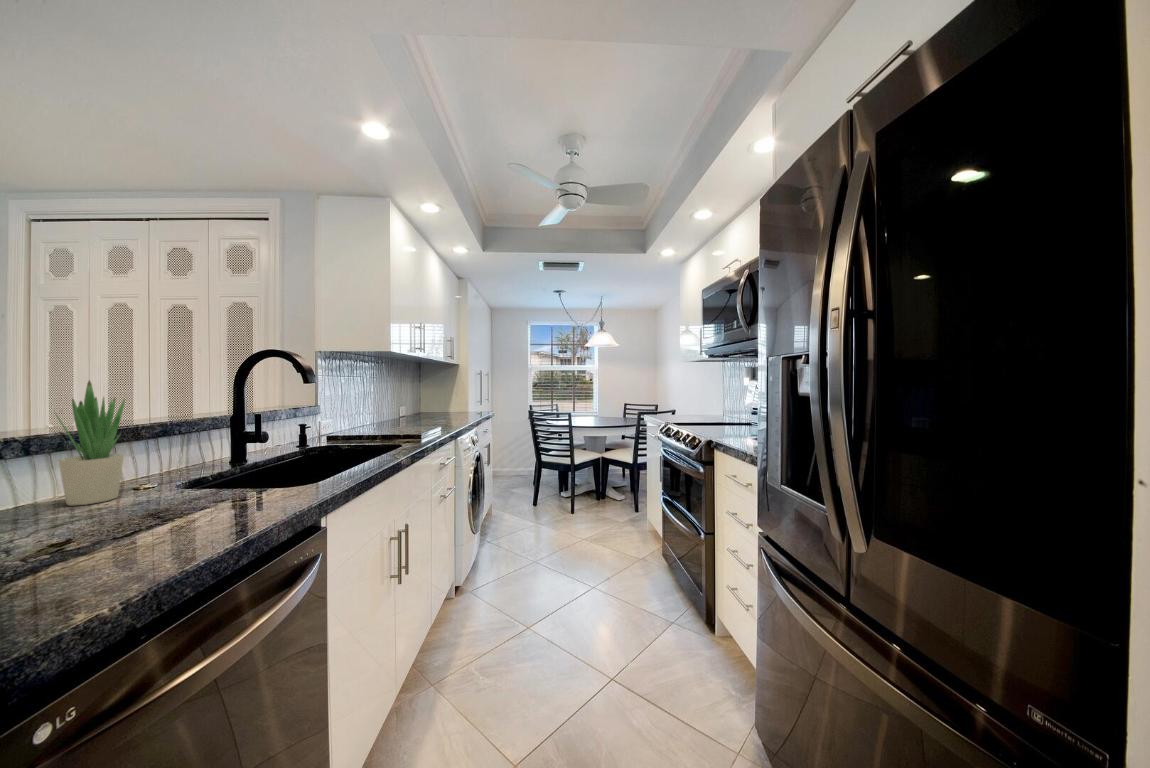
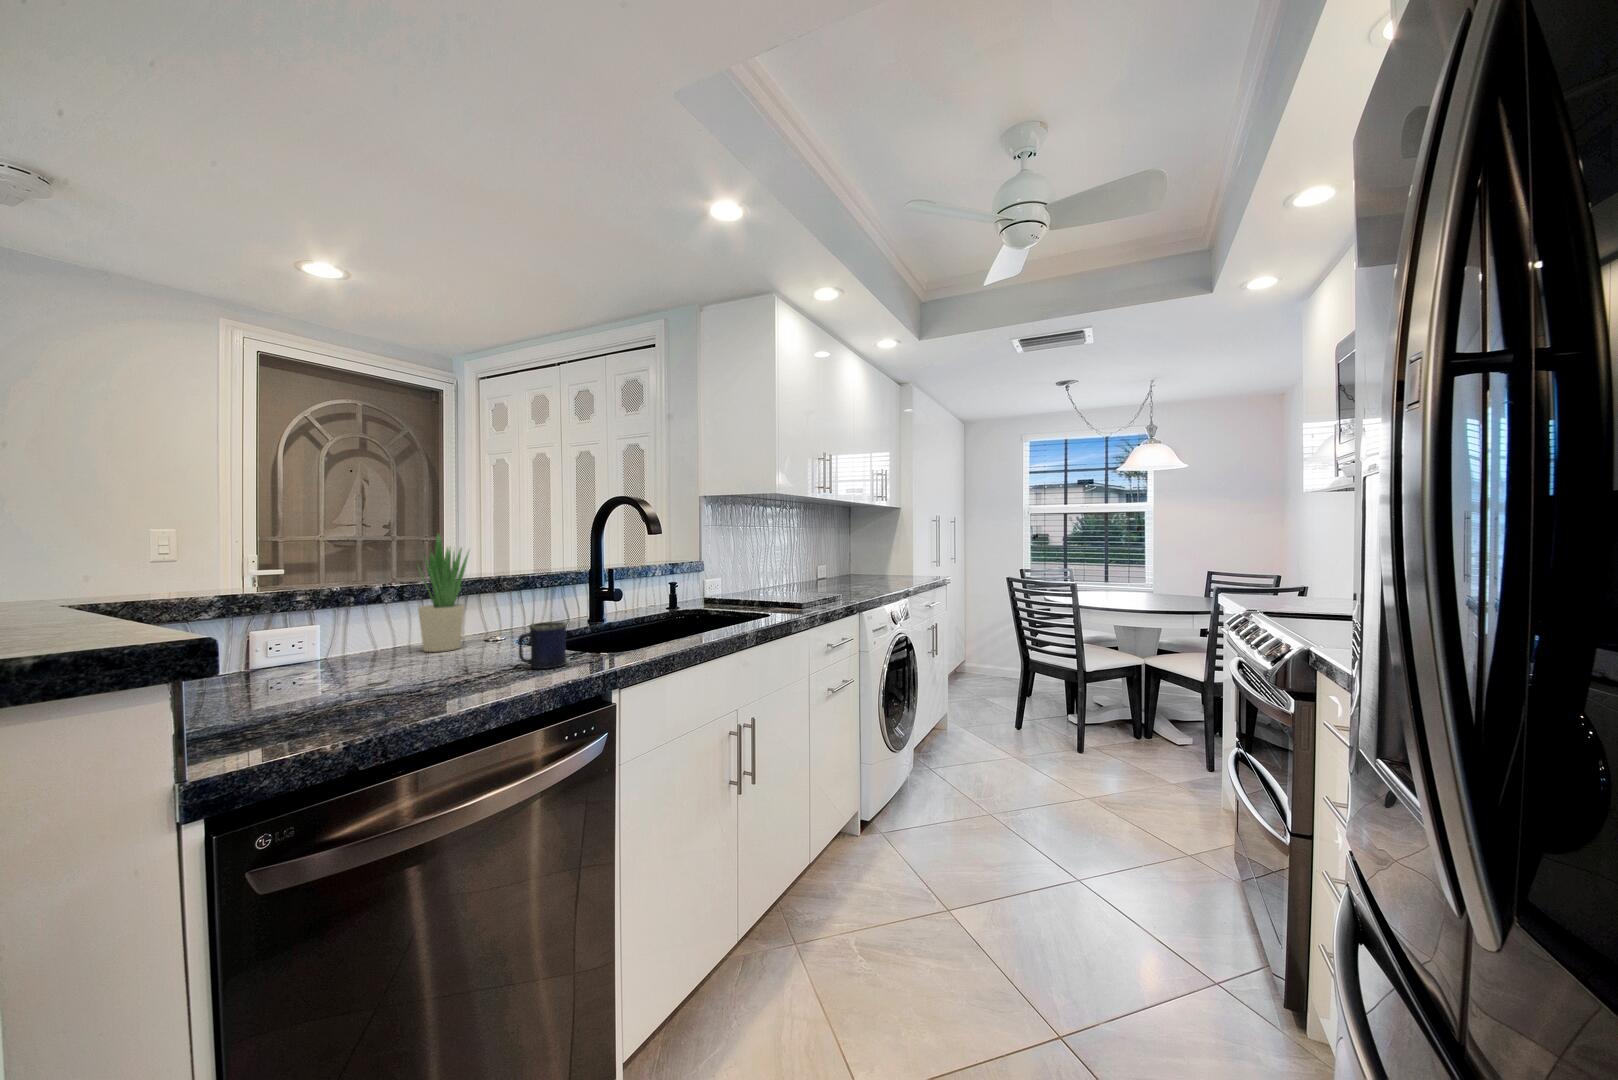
mug: none [232,462,278,505] -> present [518,622,567,669]

